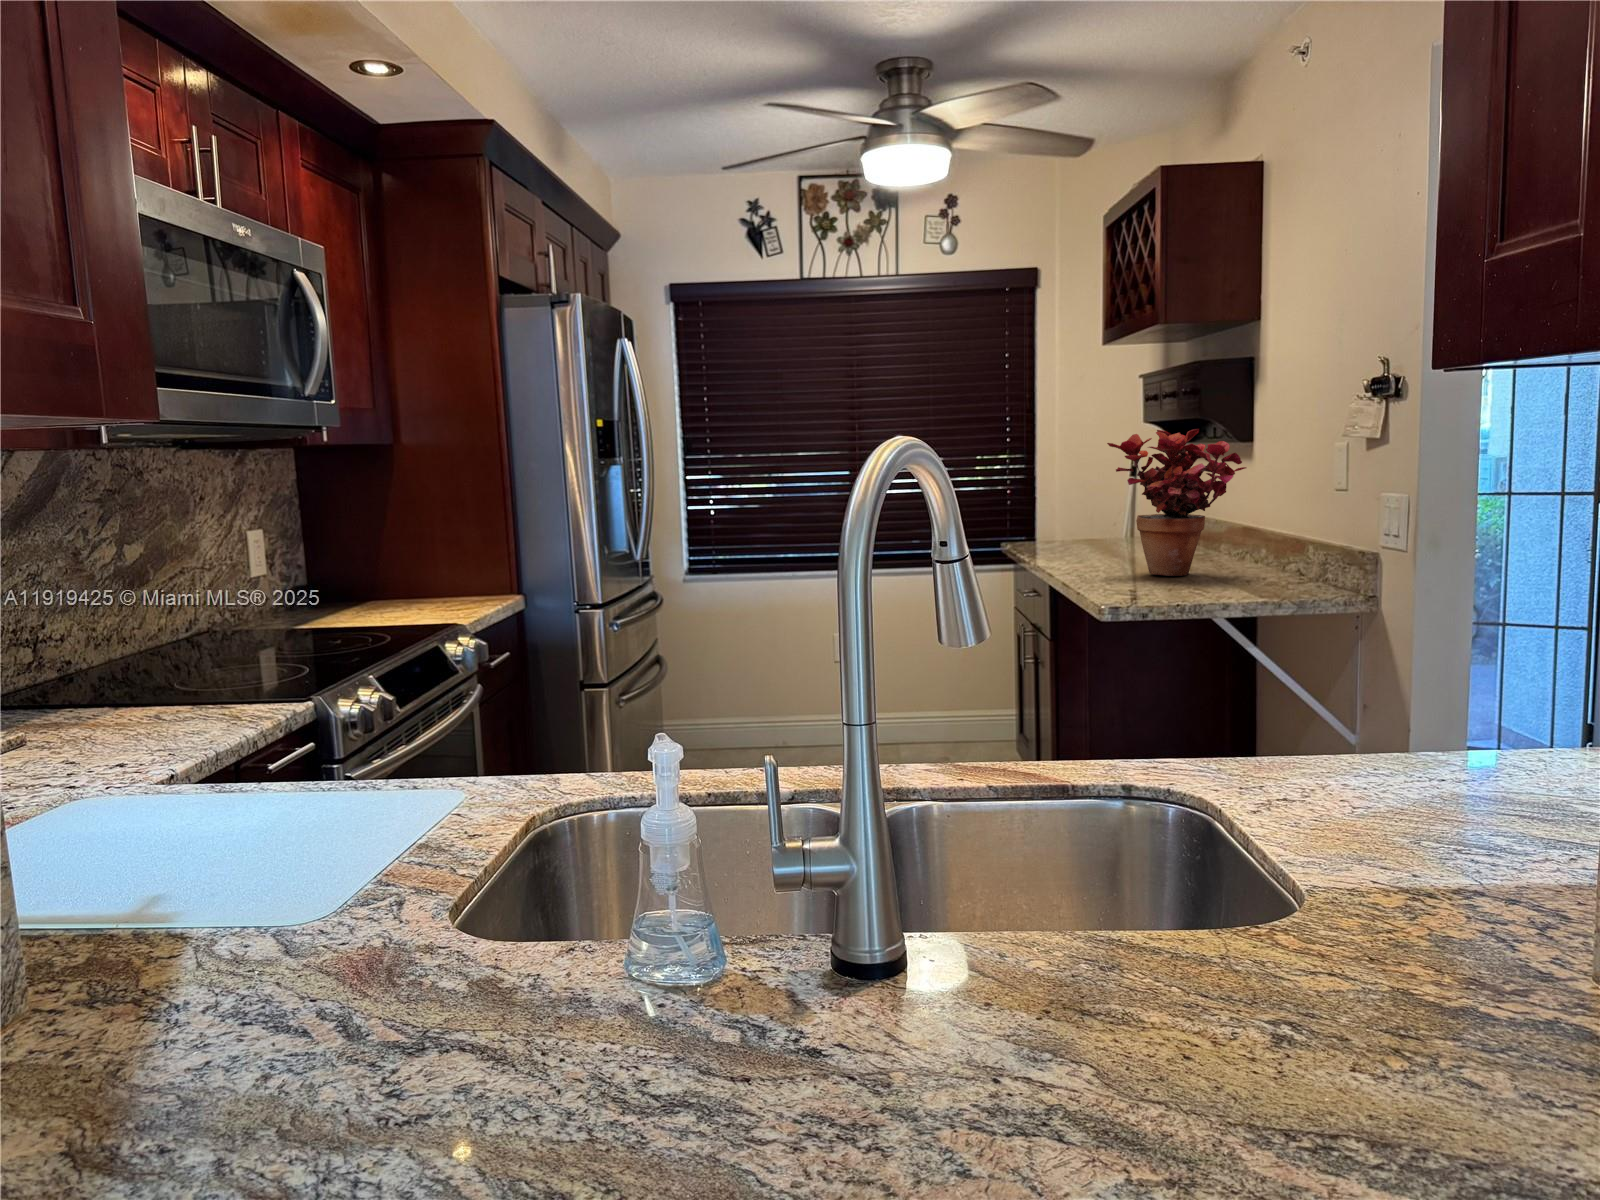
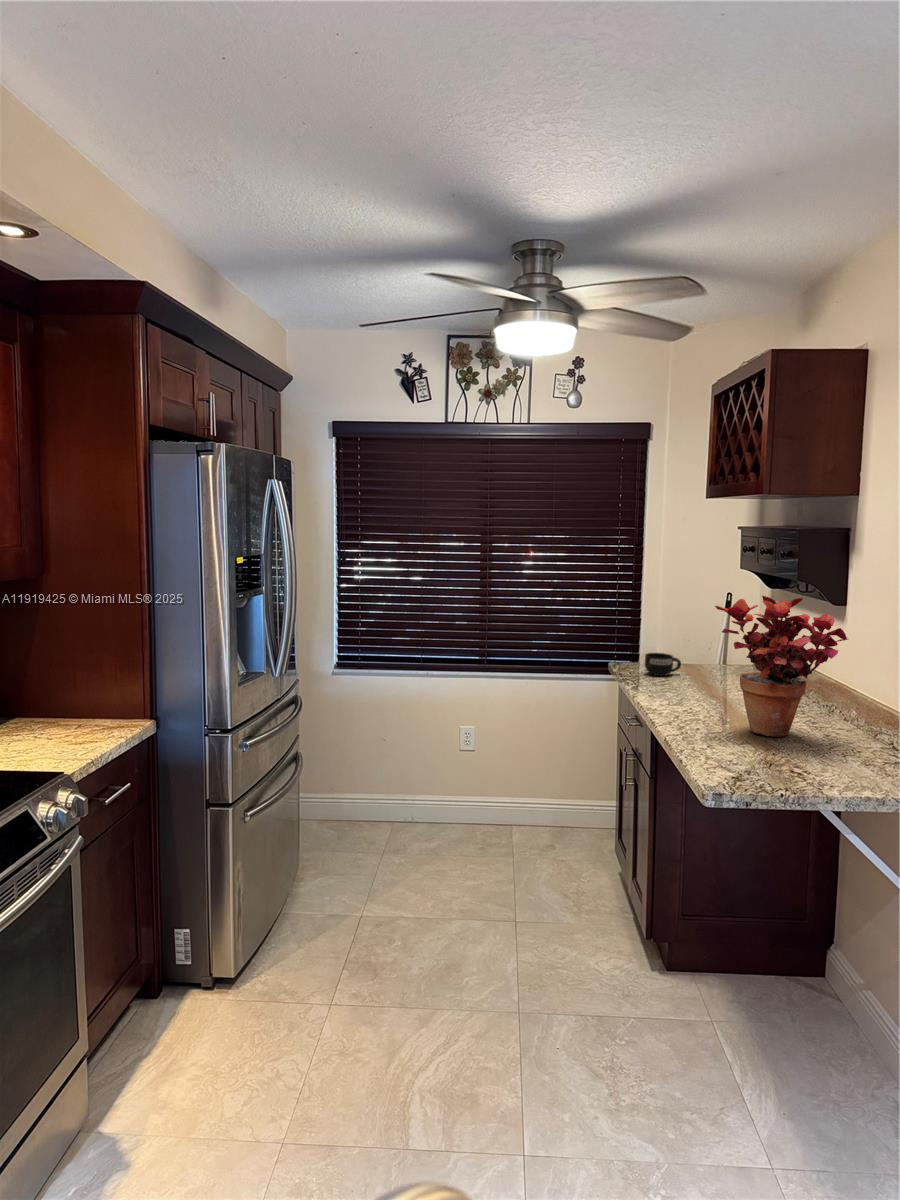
mug: none [1040,522,1080,546] -> present [645,653,681,676]

